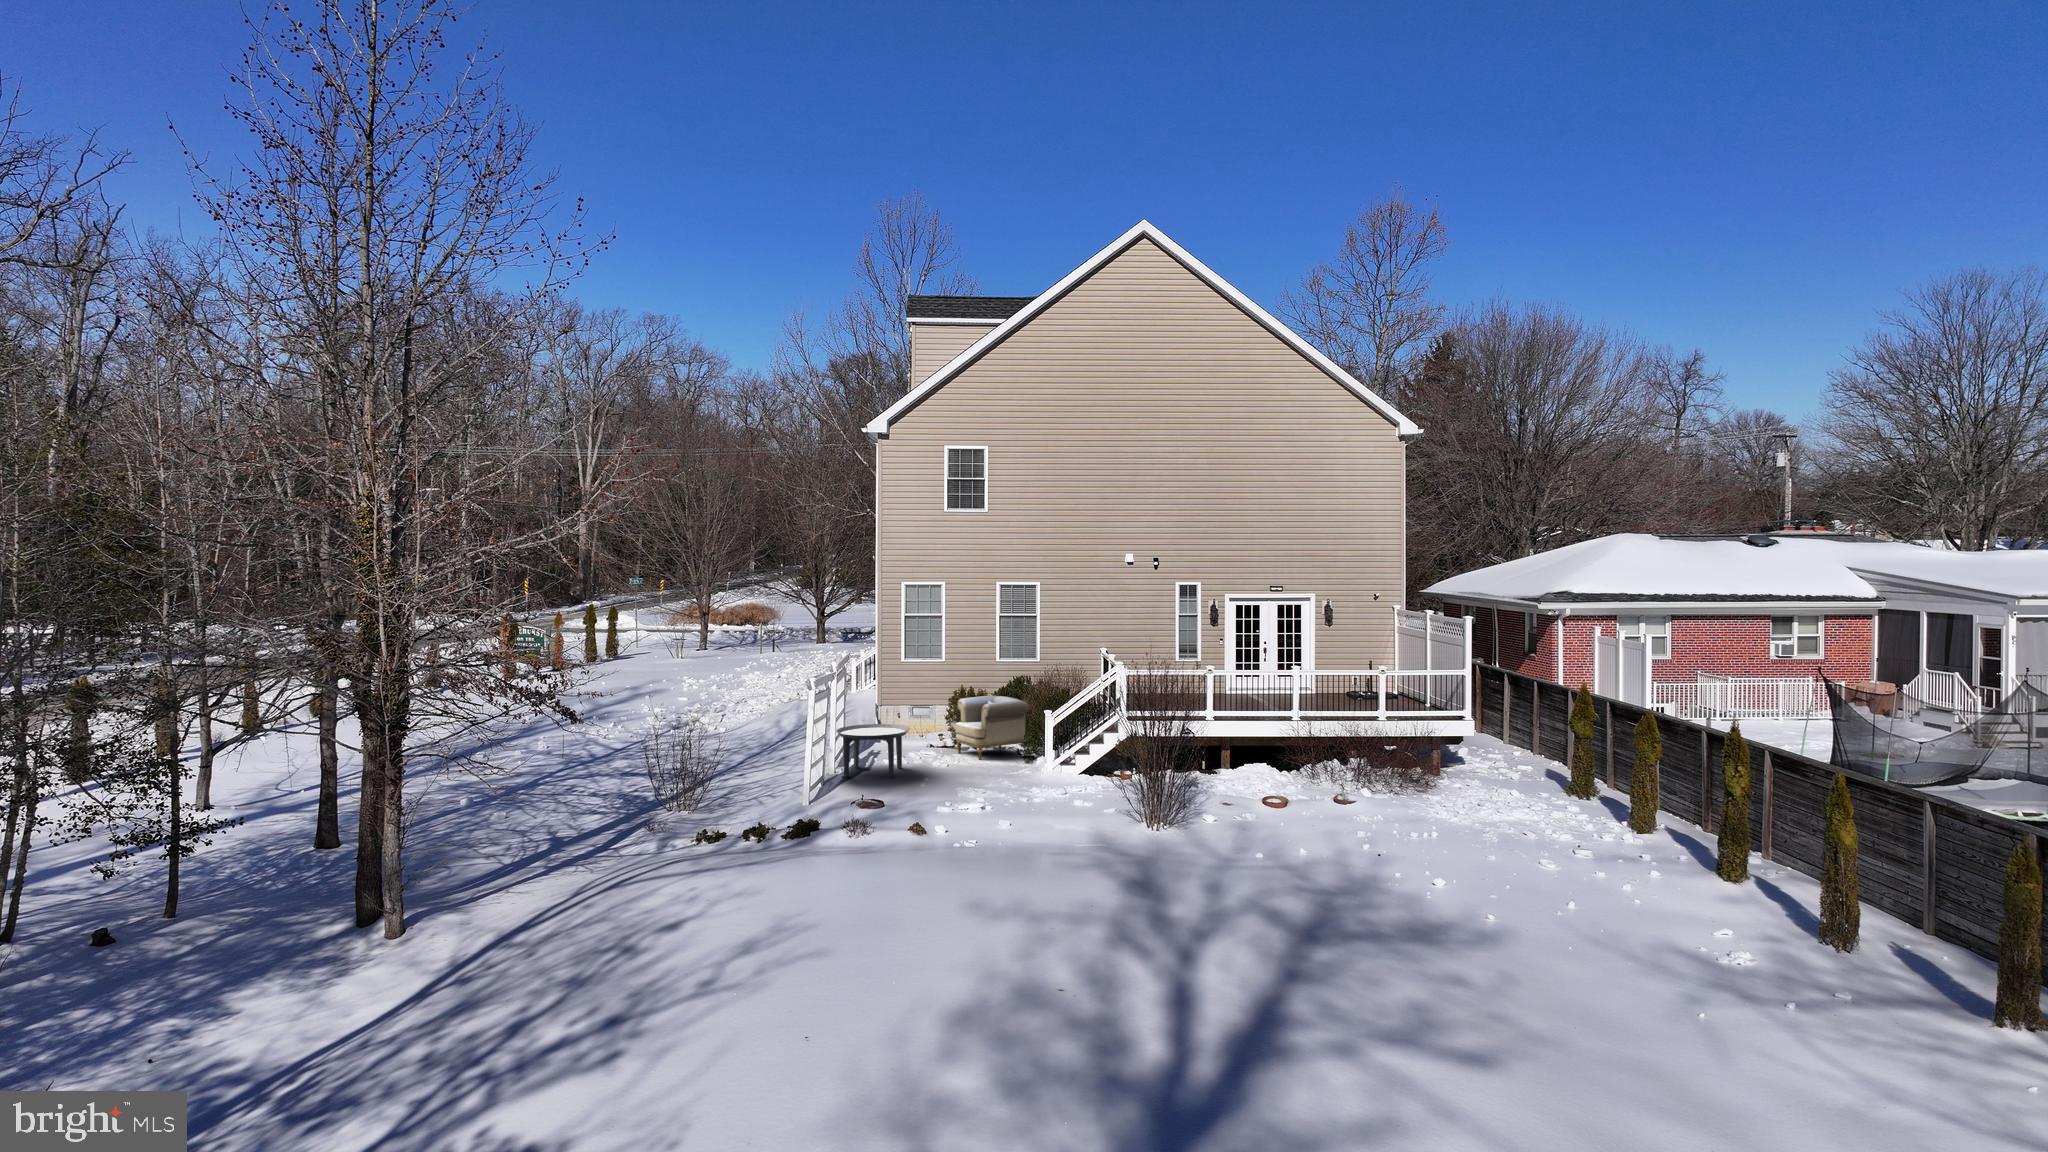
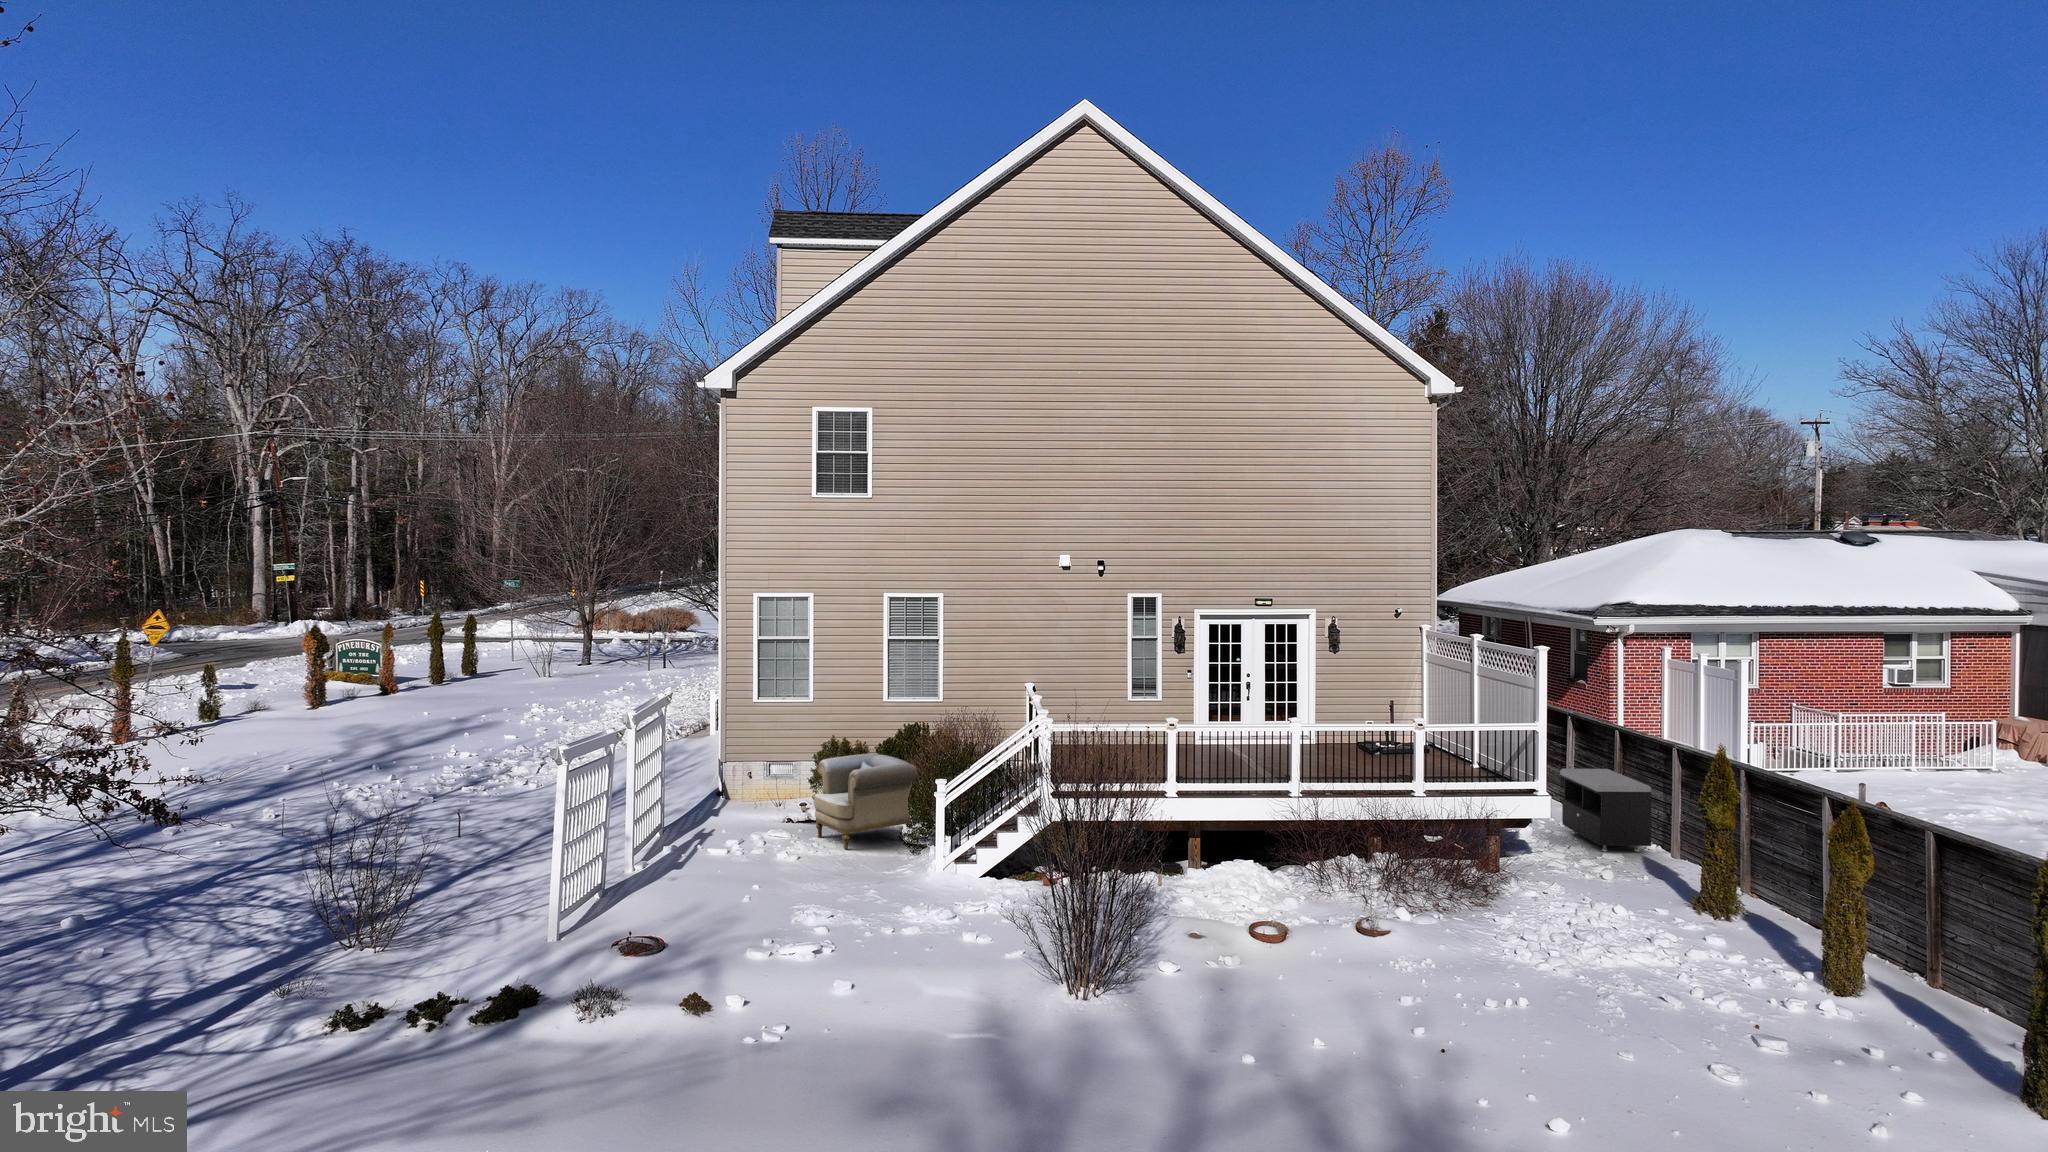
storage bench: none [1494,709,1556,766] -> present [1560,769,1651,851]
round table: present [836,724,910,777] -> none [622,802,736,887]

